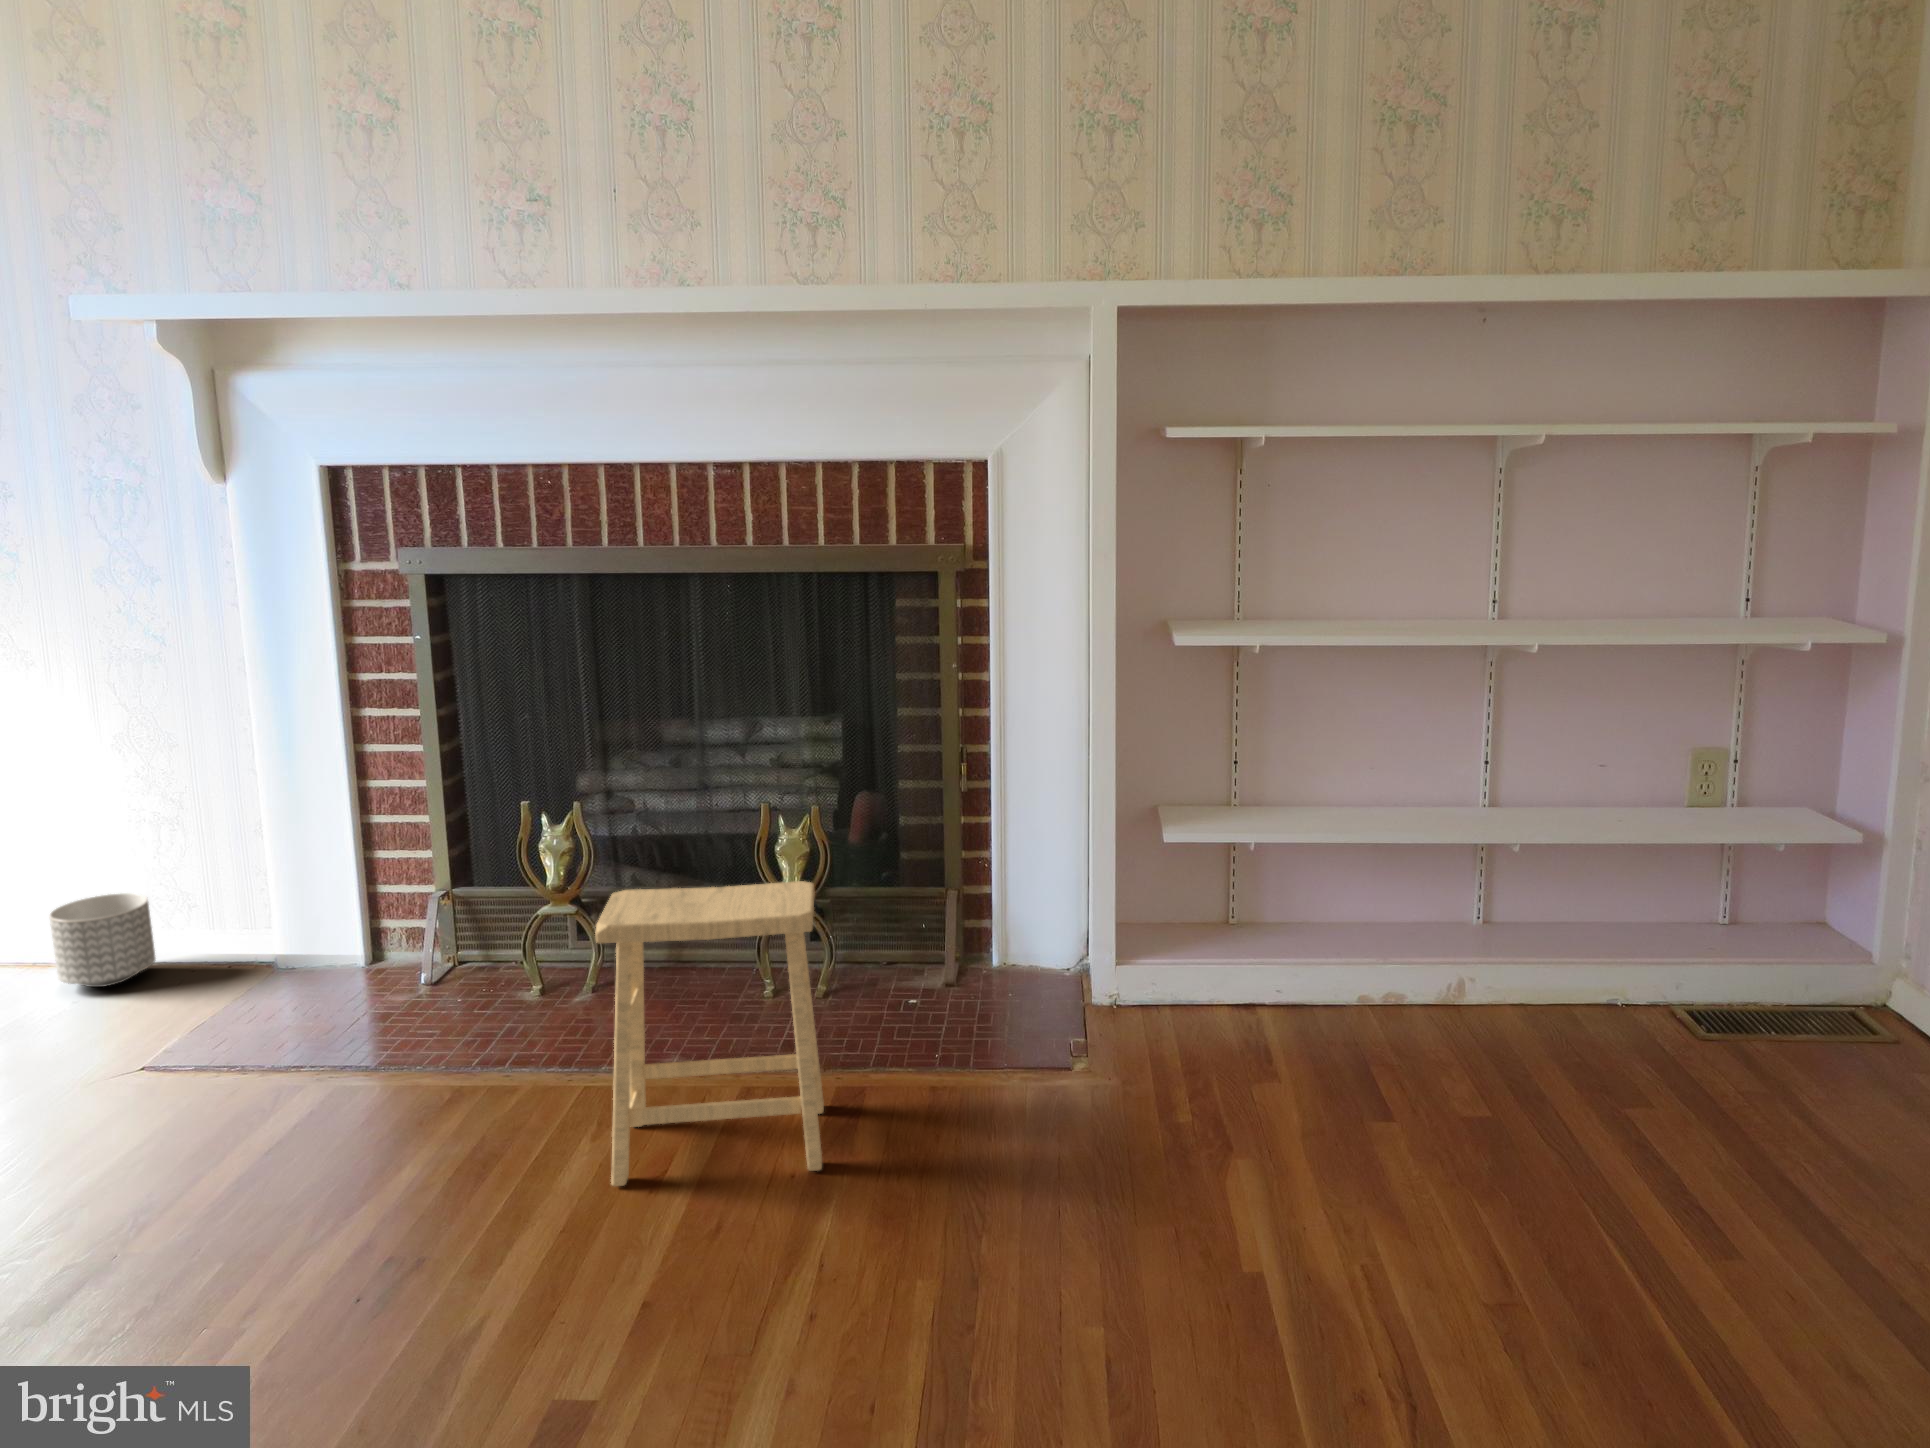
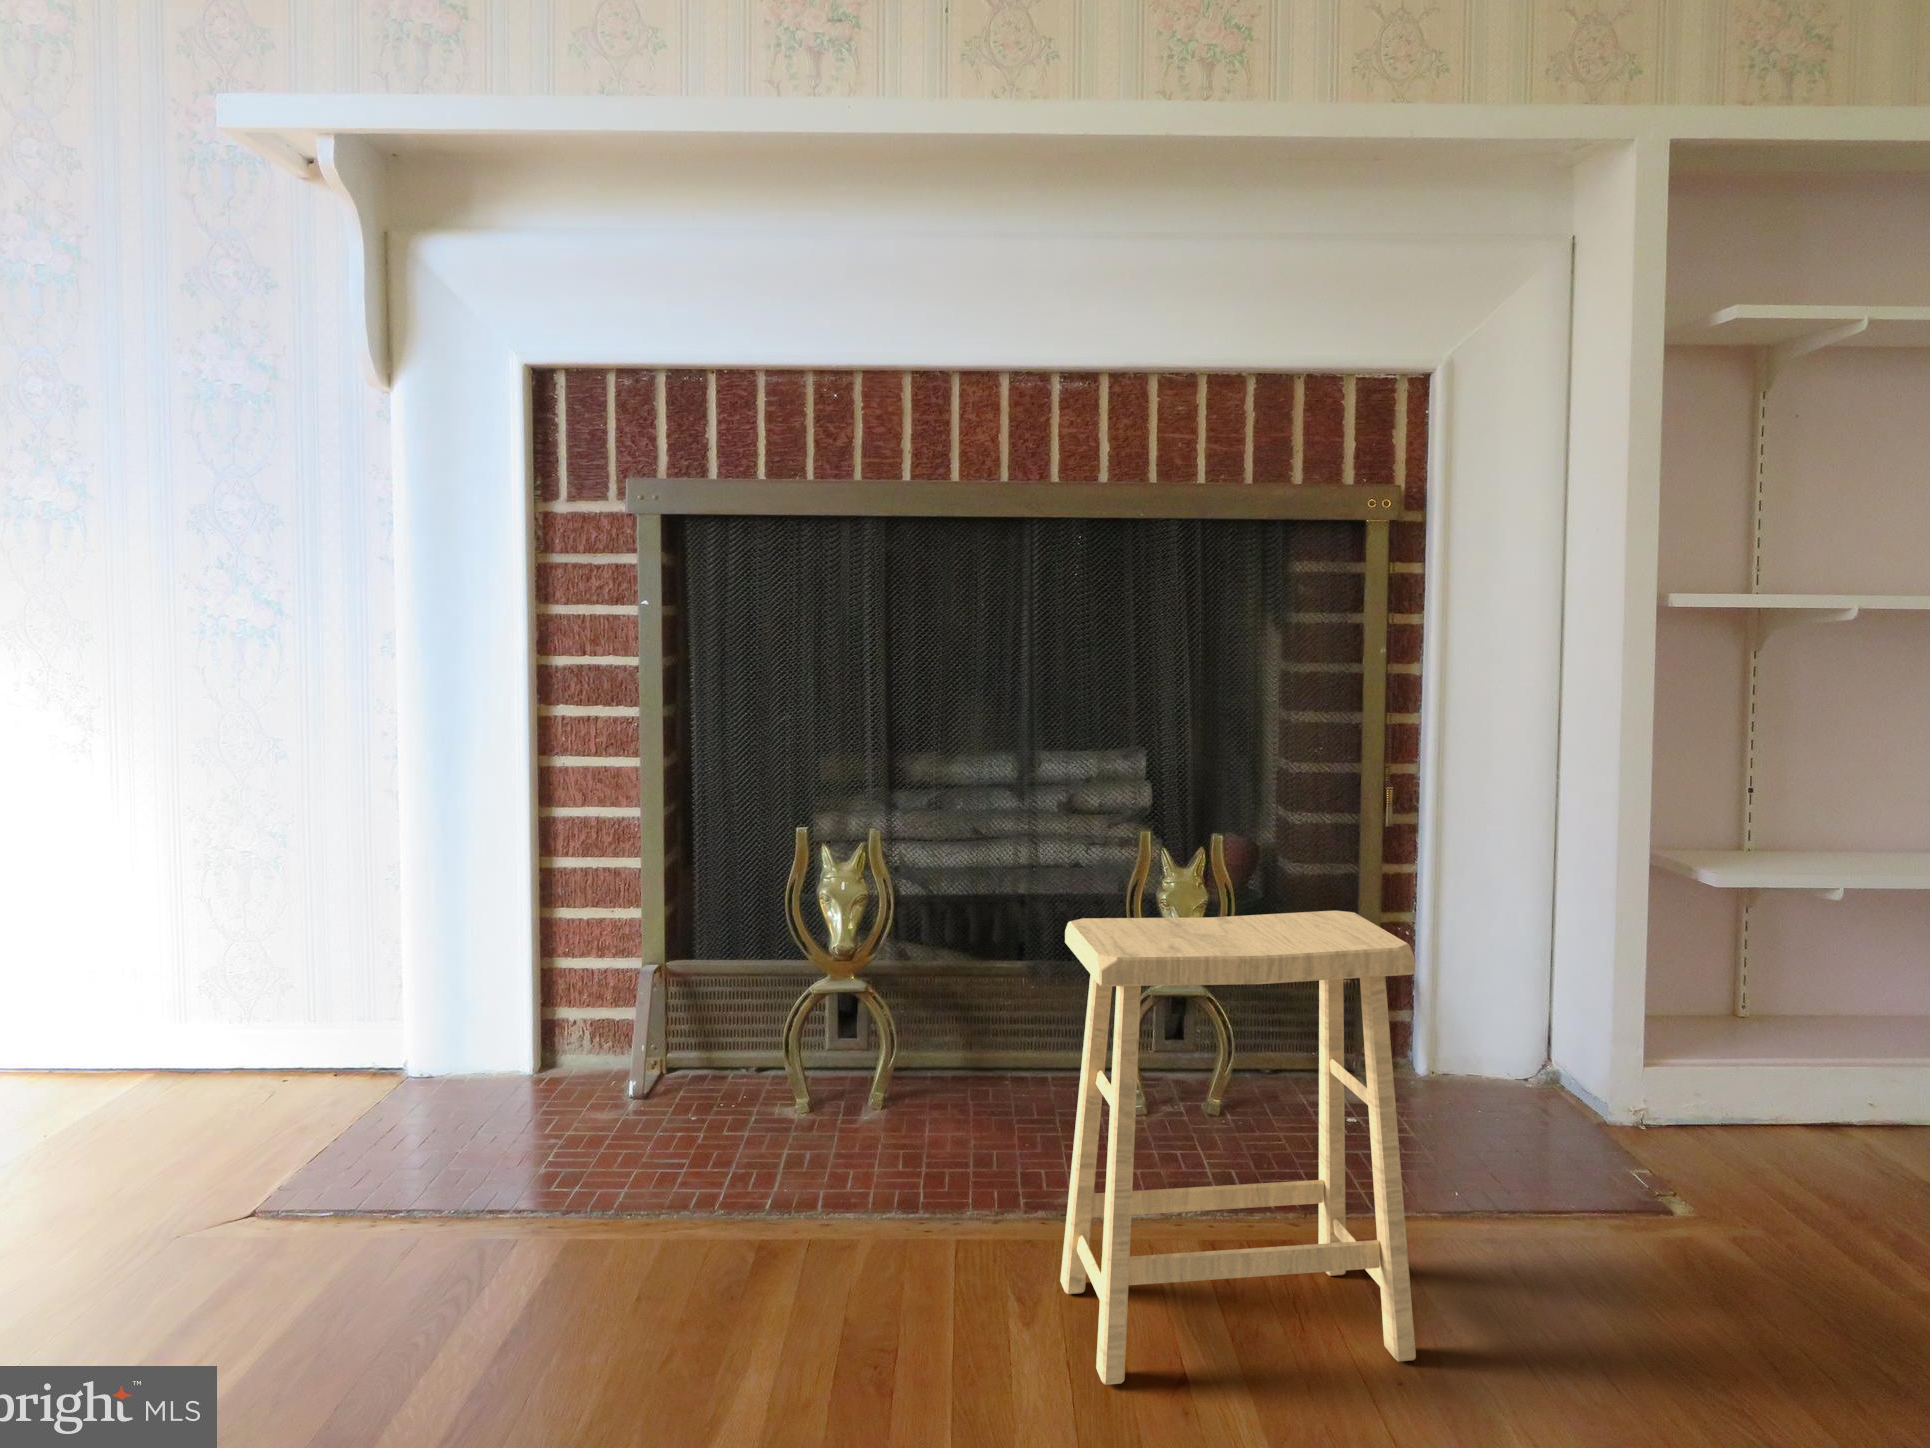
planter: present [50,893,156,987] -> none [102,966,237,1098]

